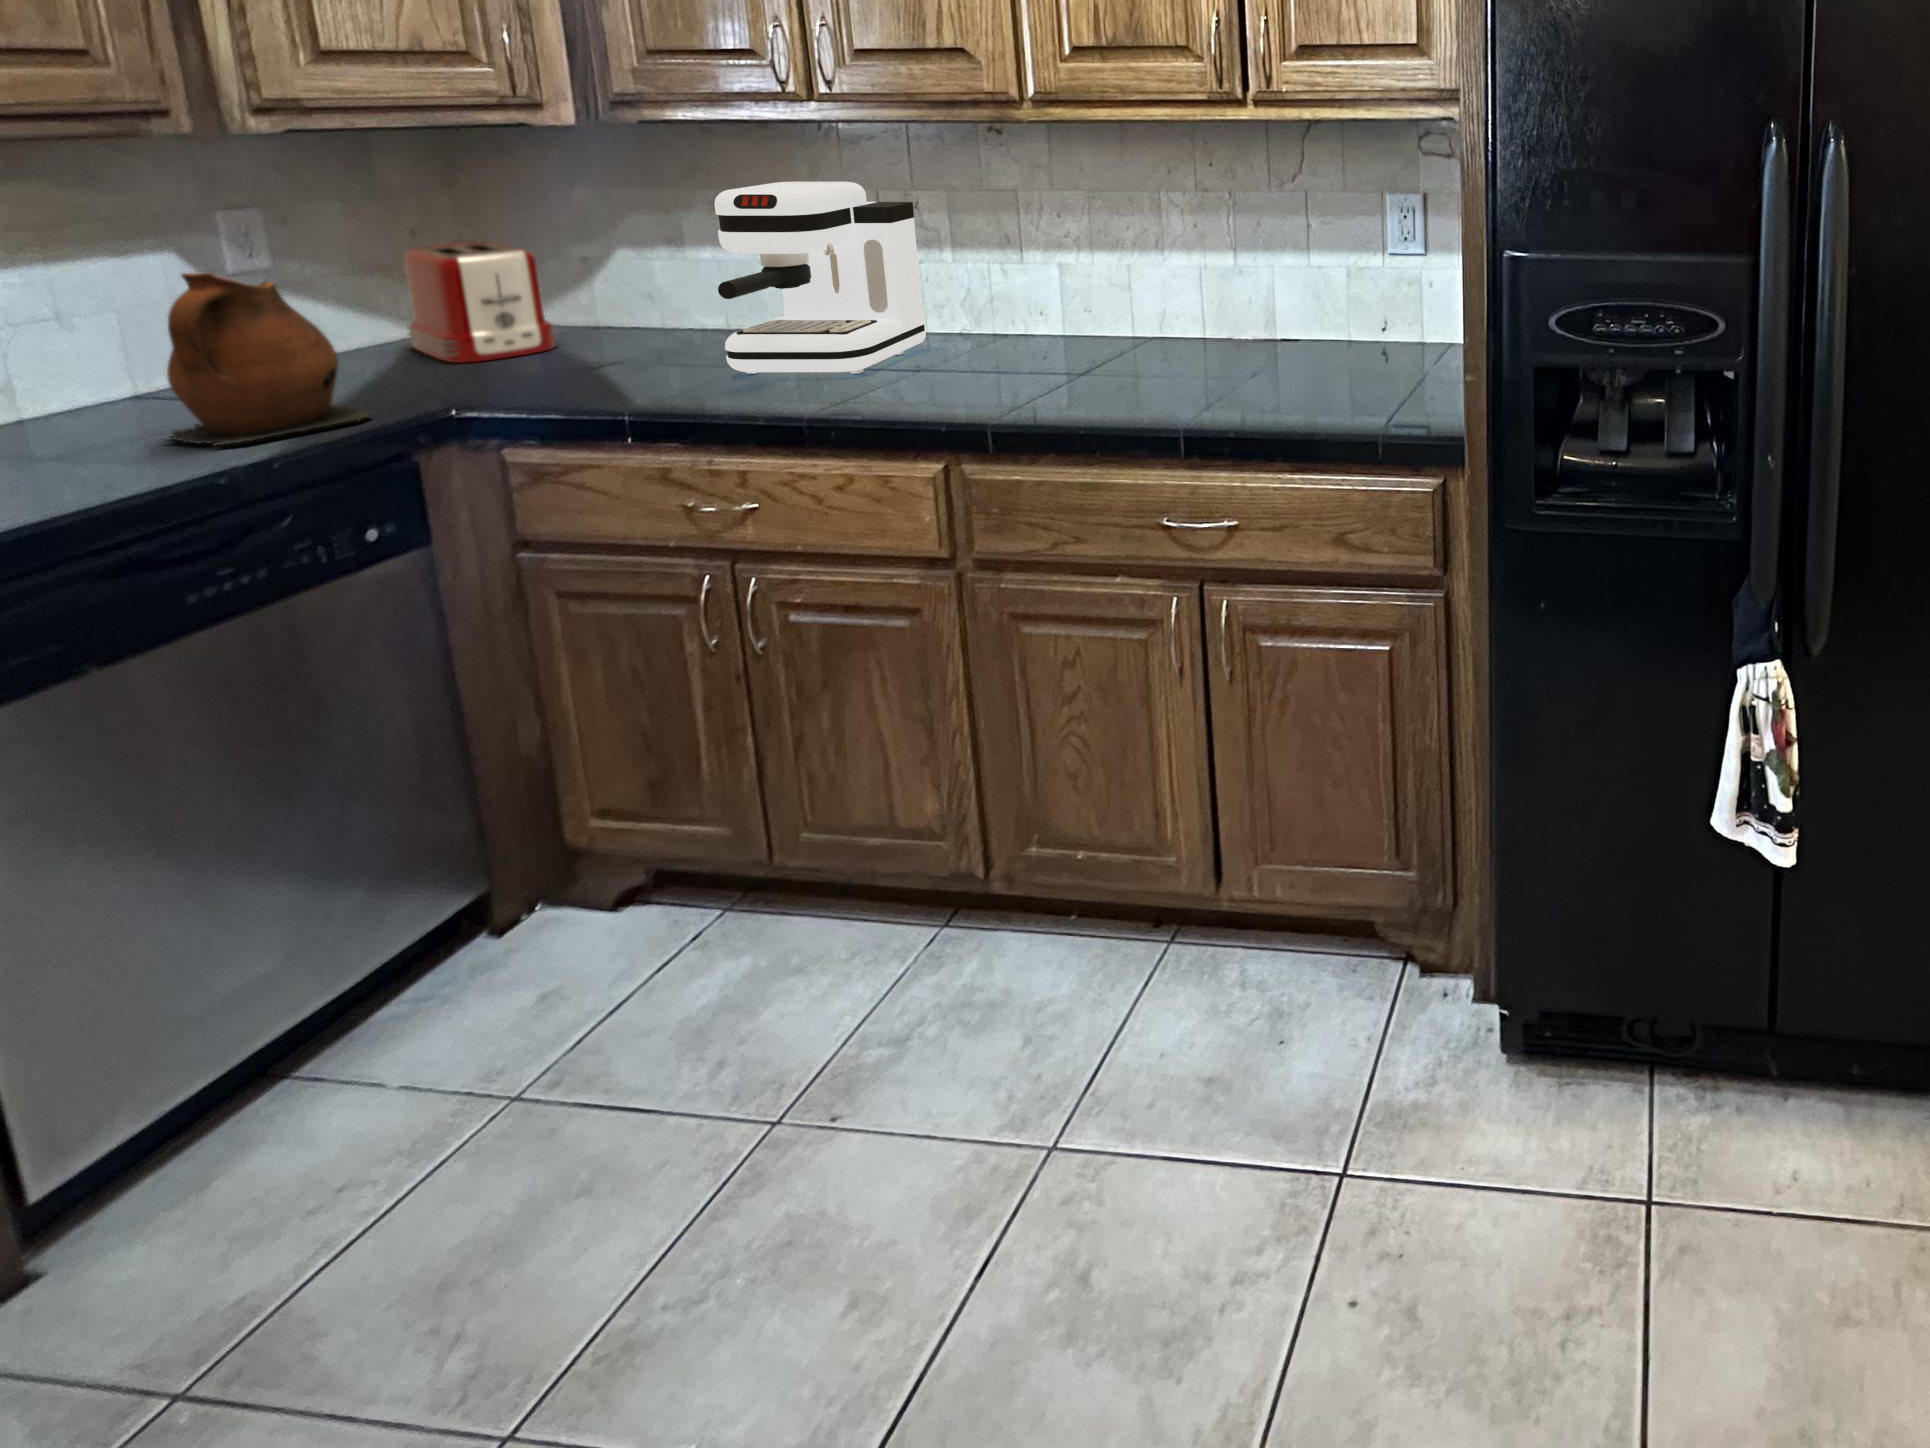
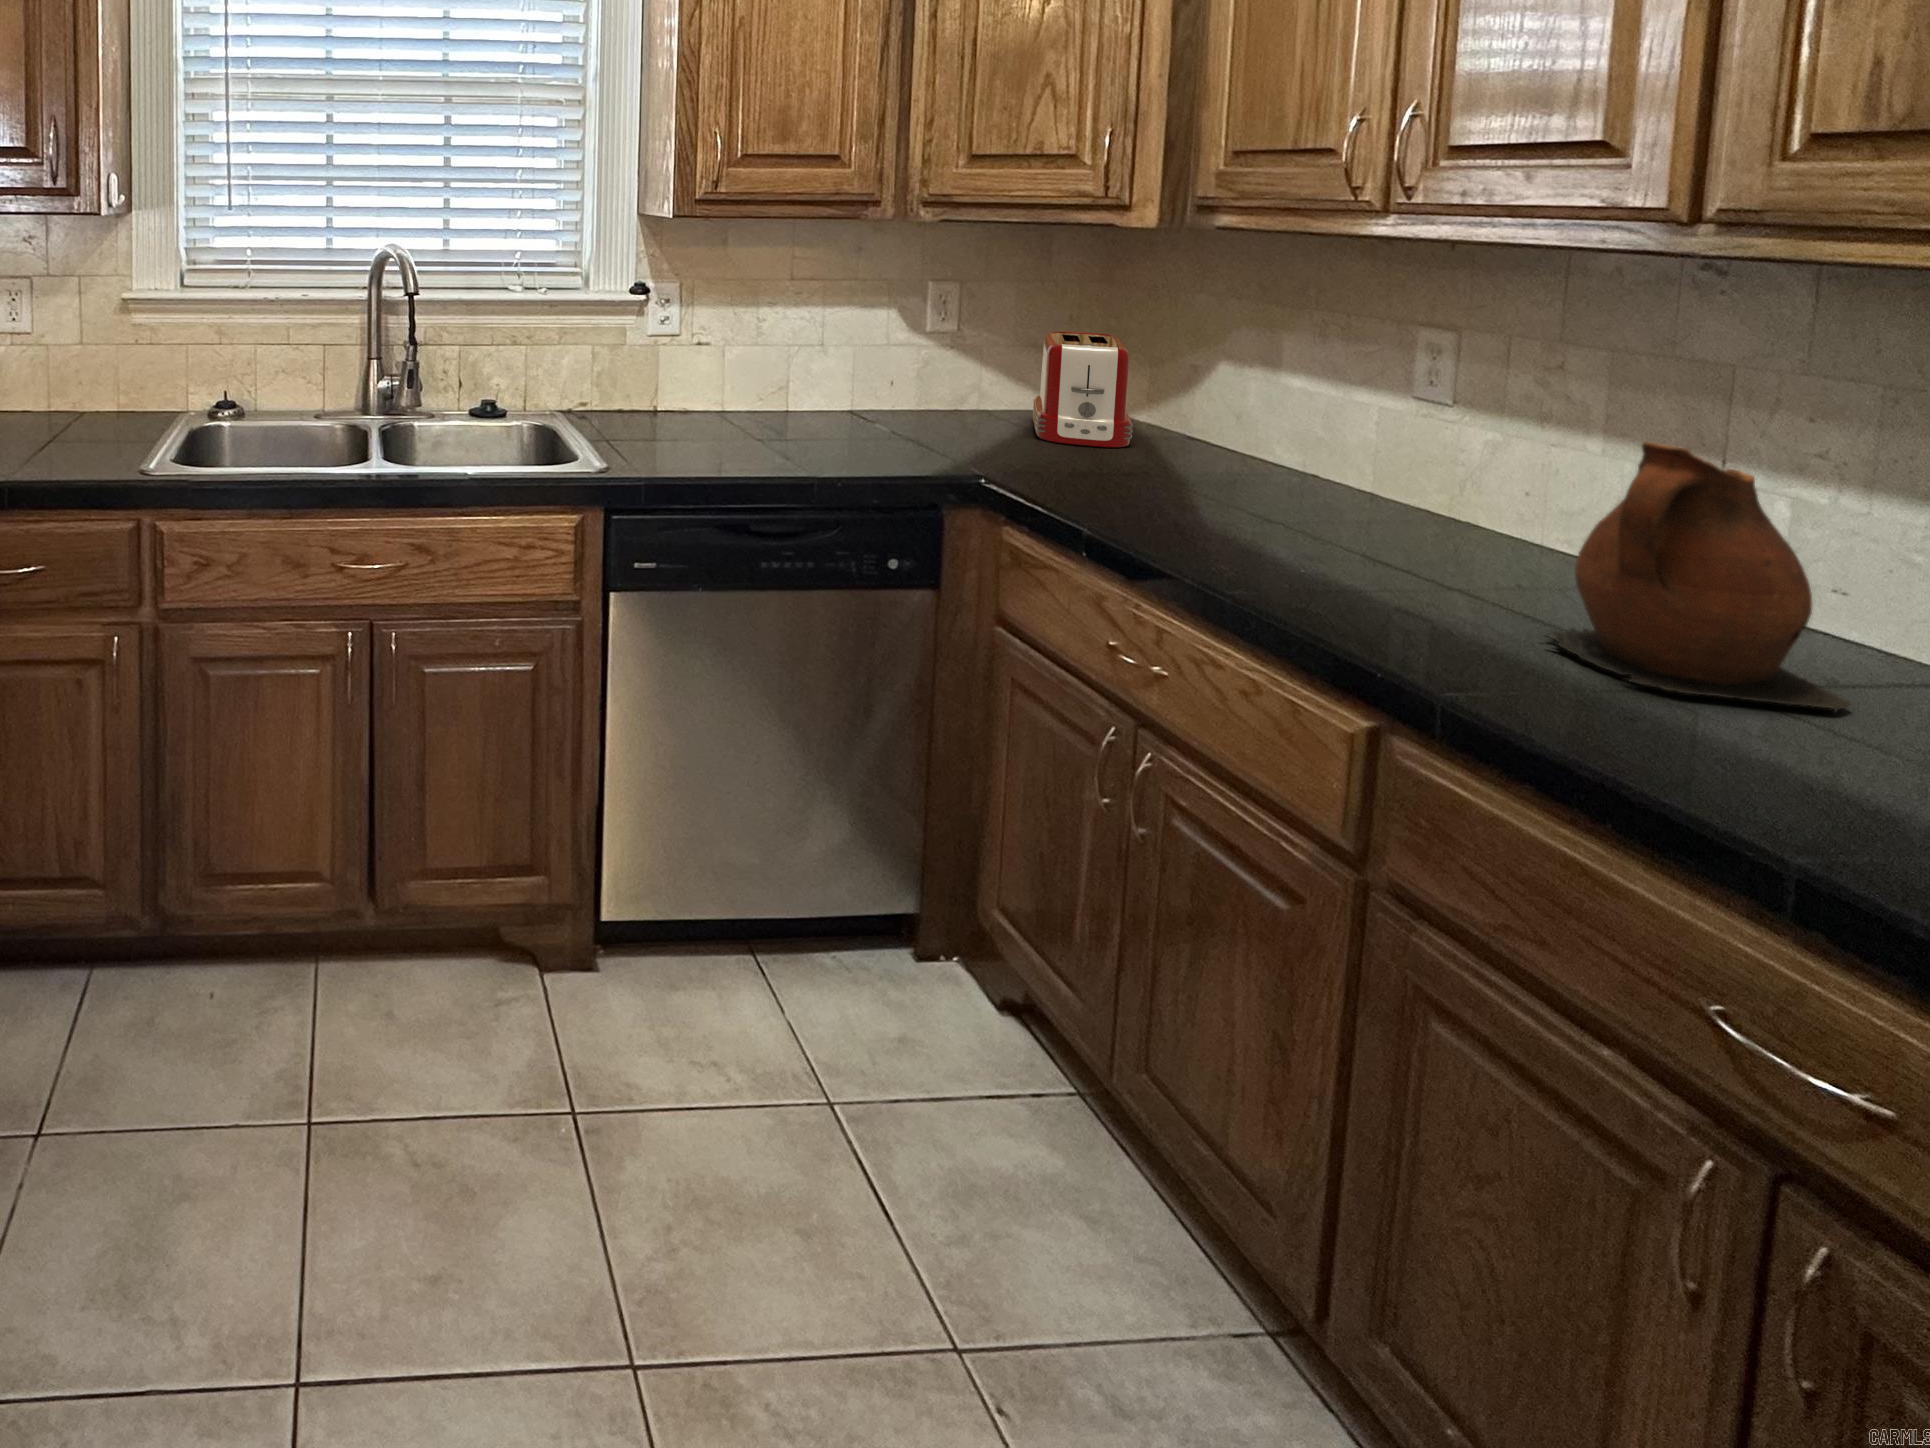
coffee maker: present [715,182,926,374] -> none [1209,311,1525,567]
ceramic pitcher: present [161,273,371,445] -> present [1541,442,1850,712]

